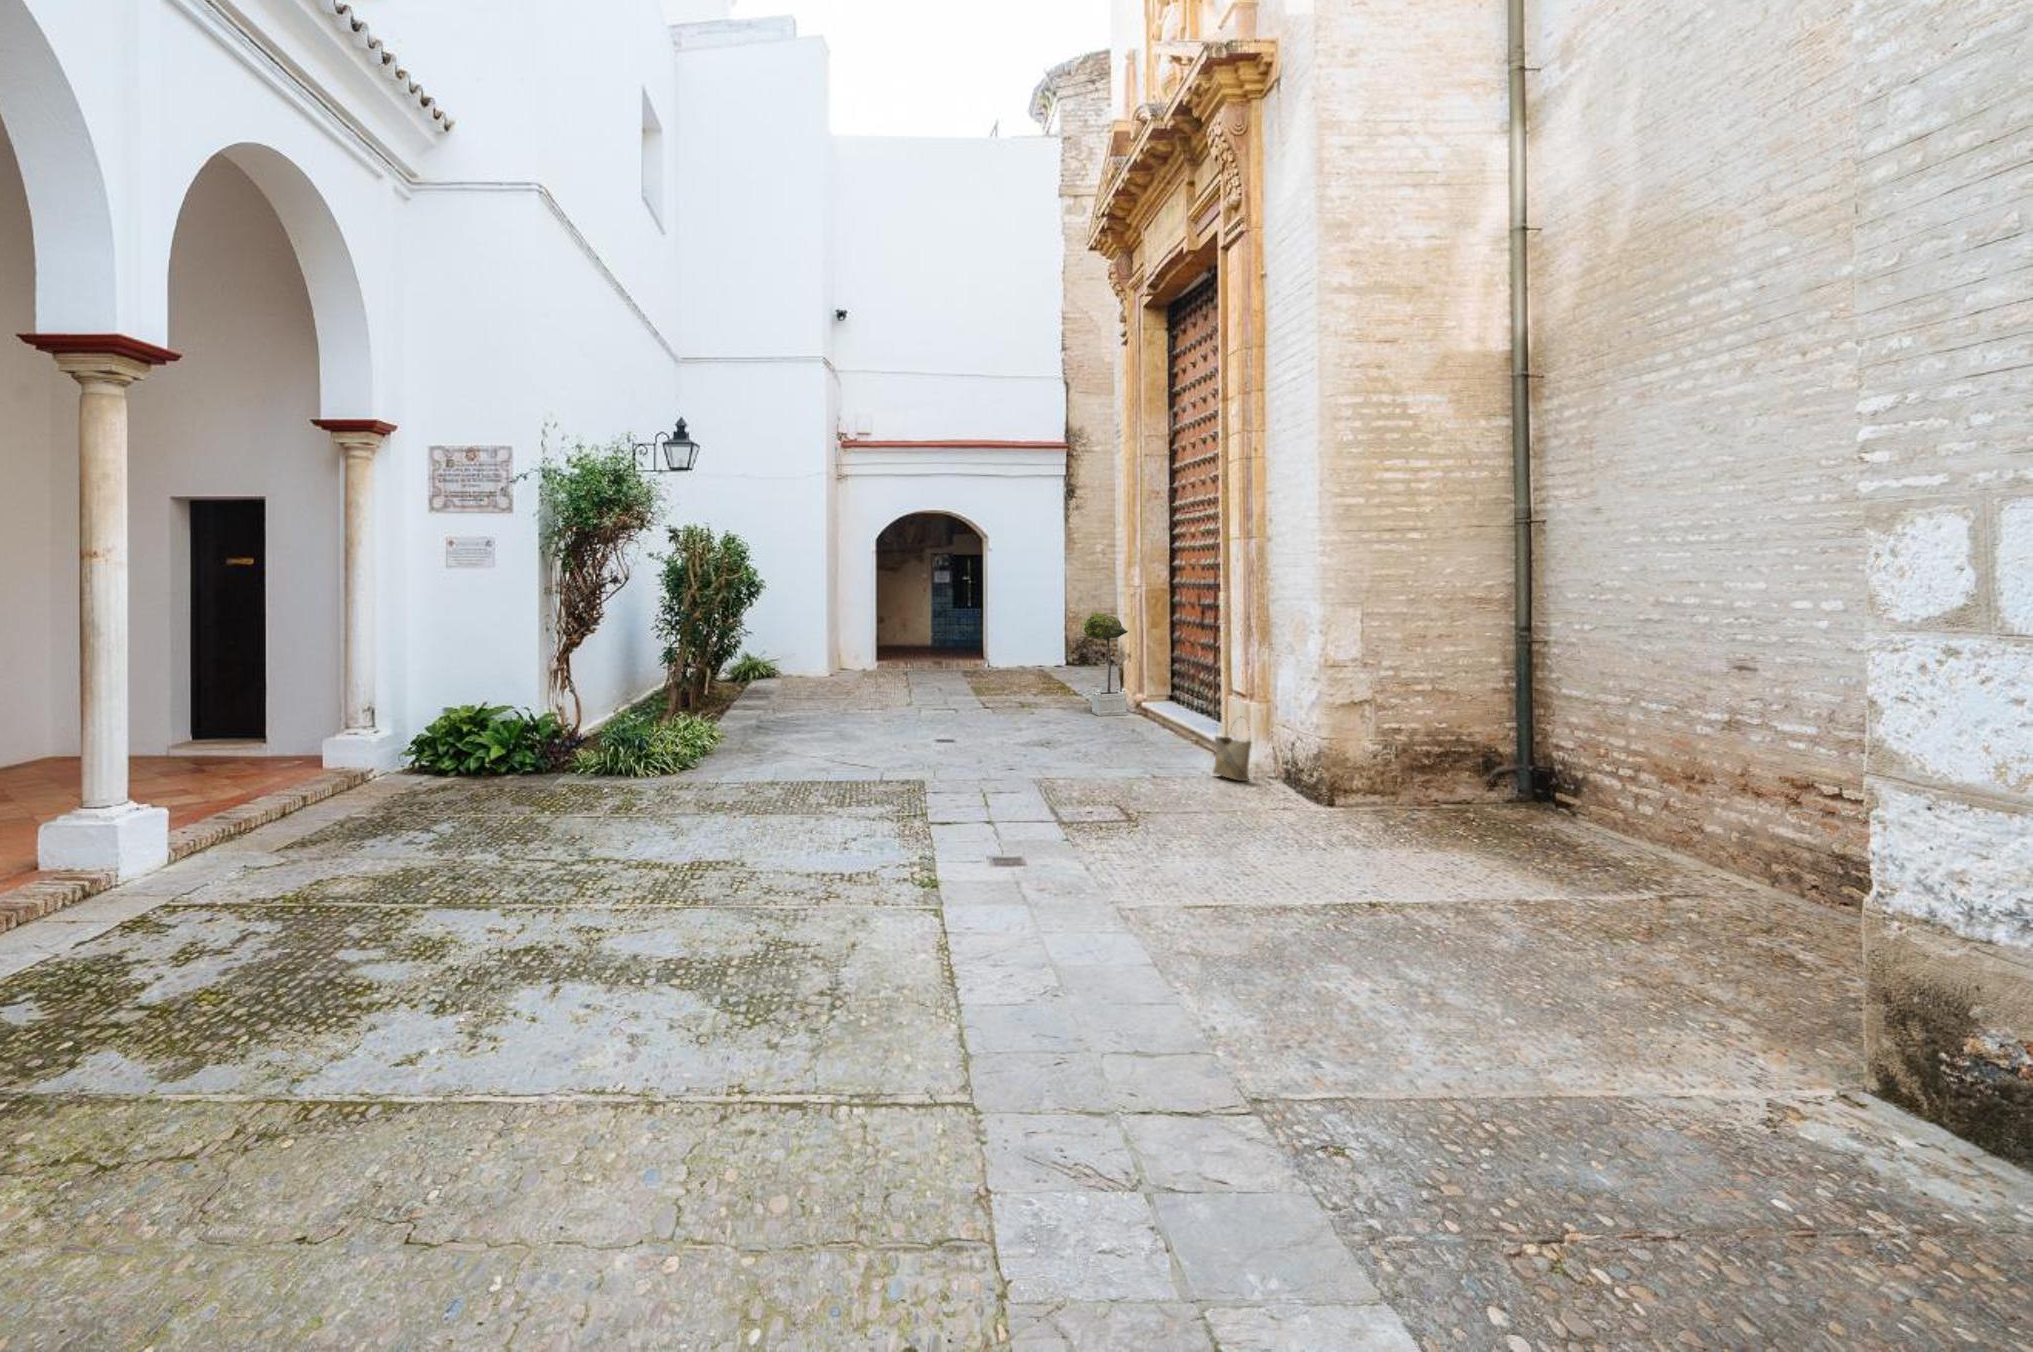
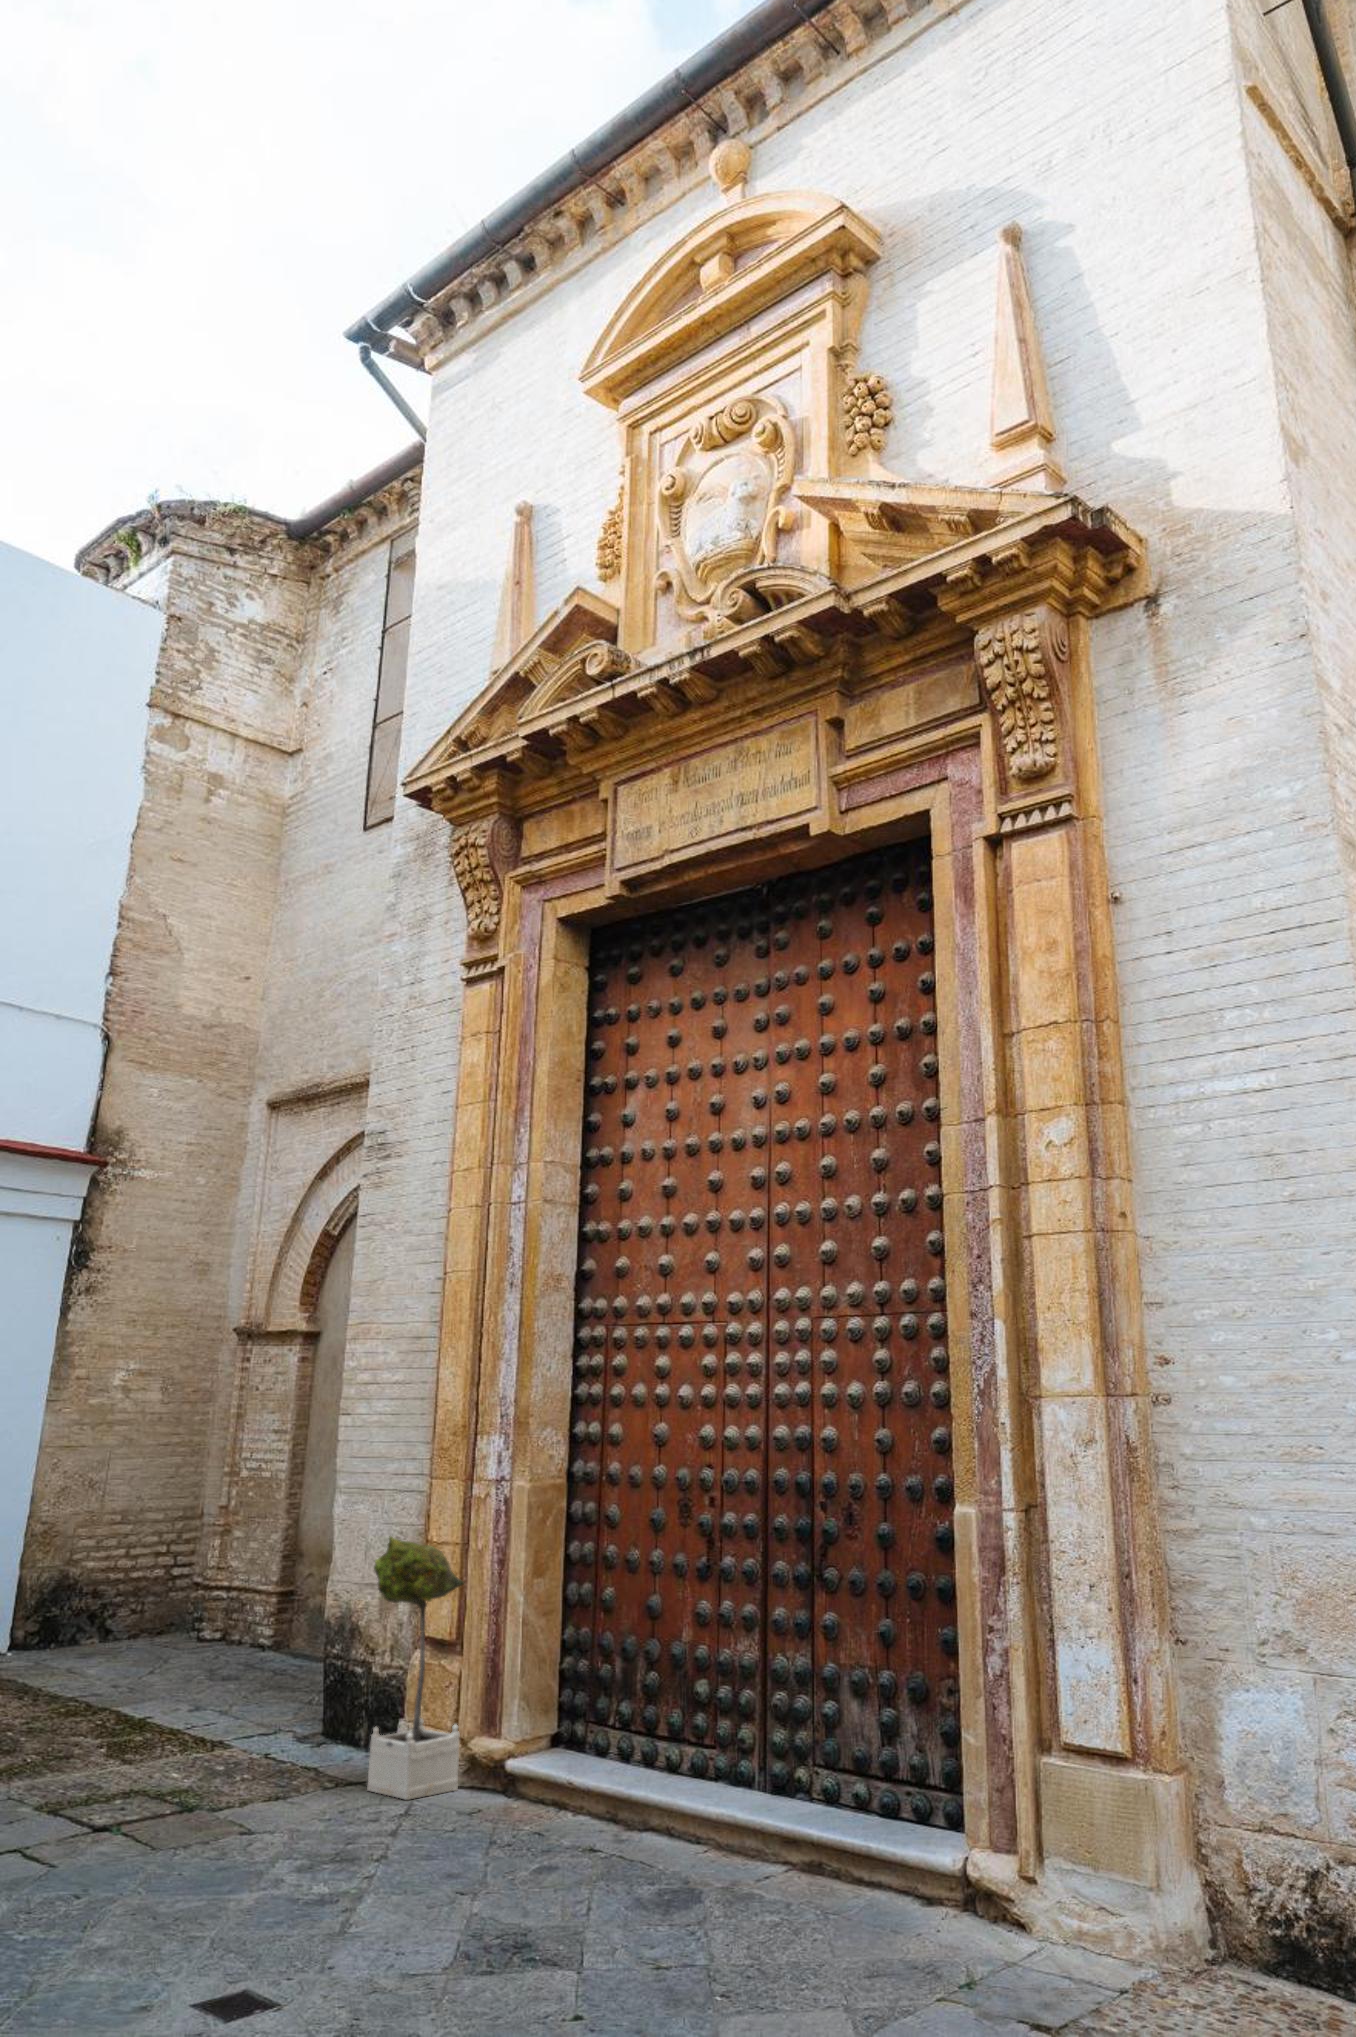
woven basket: present [1213,736,1251,781] -> none [1084,1809,1190,1980]

